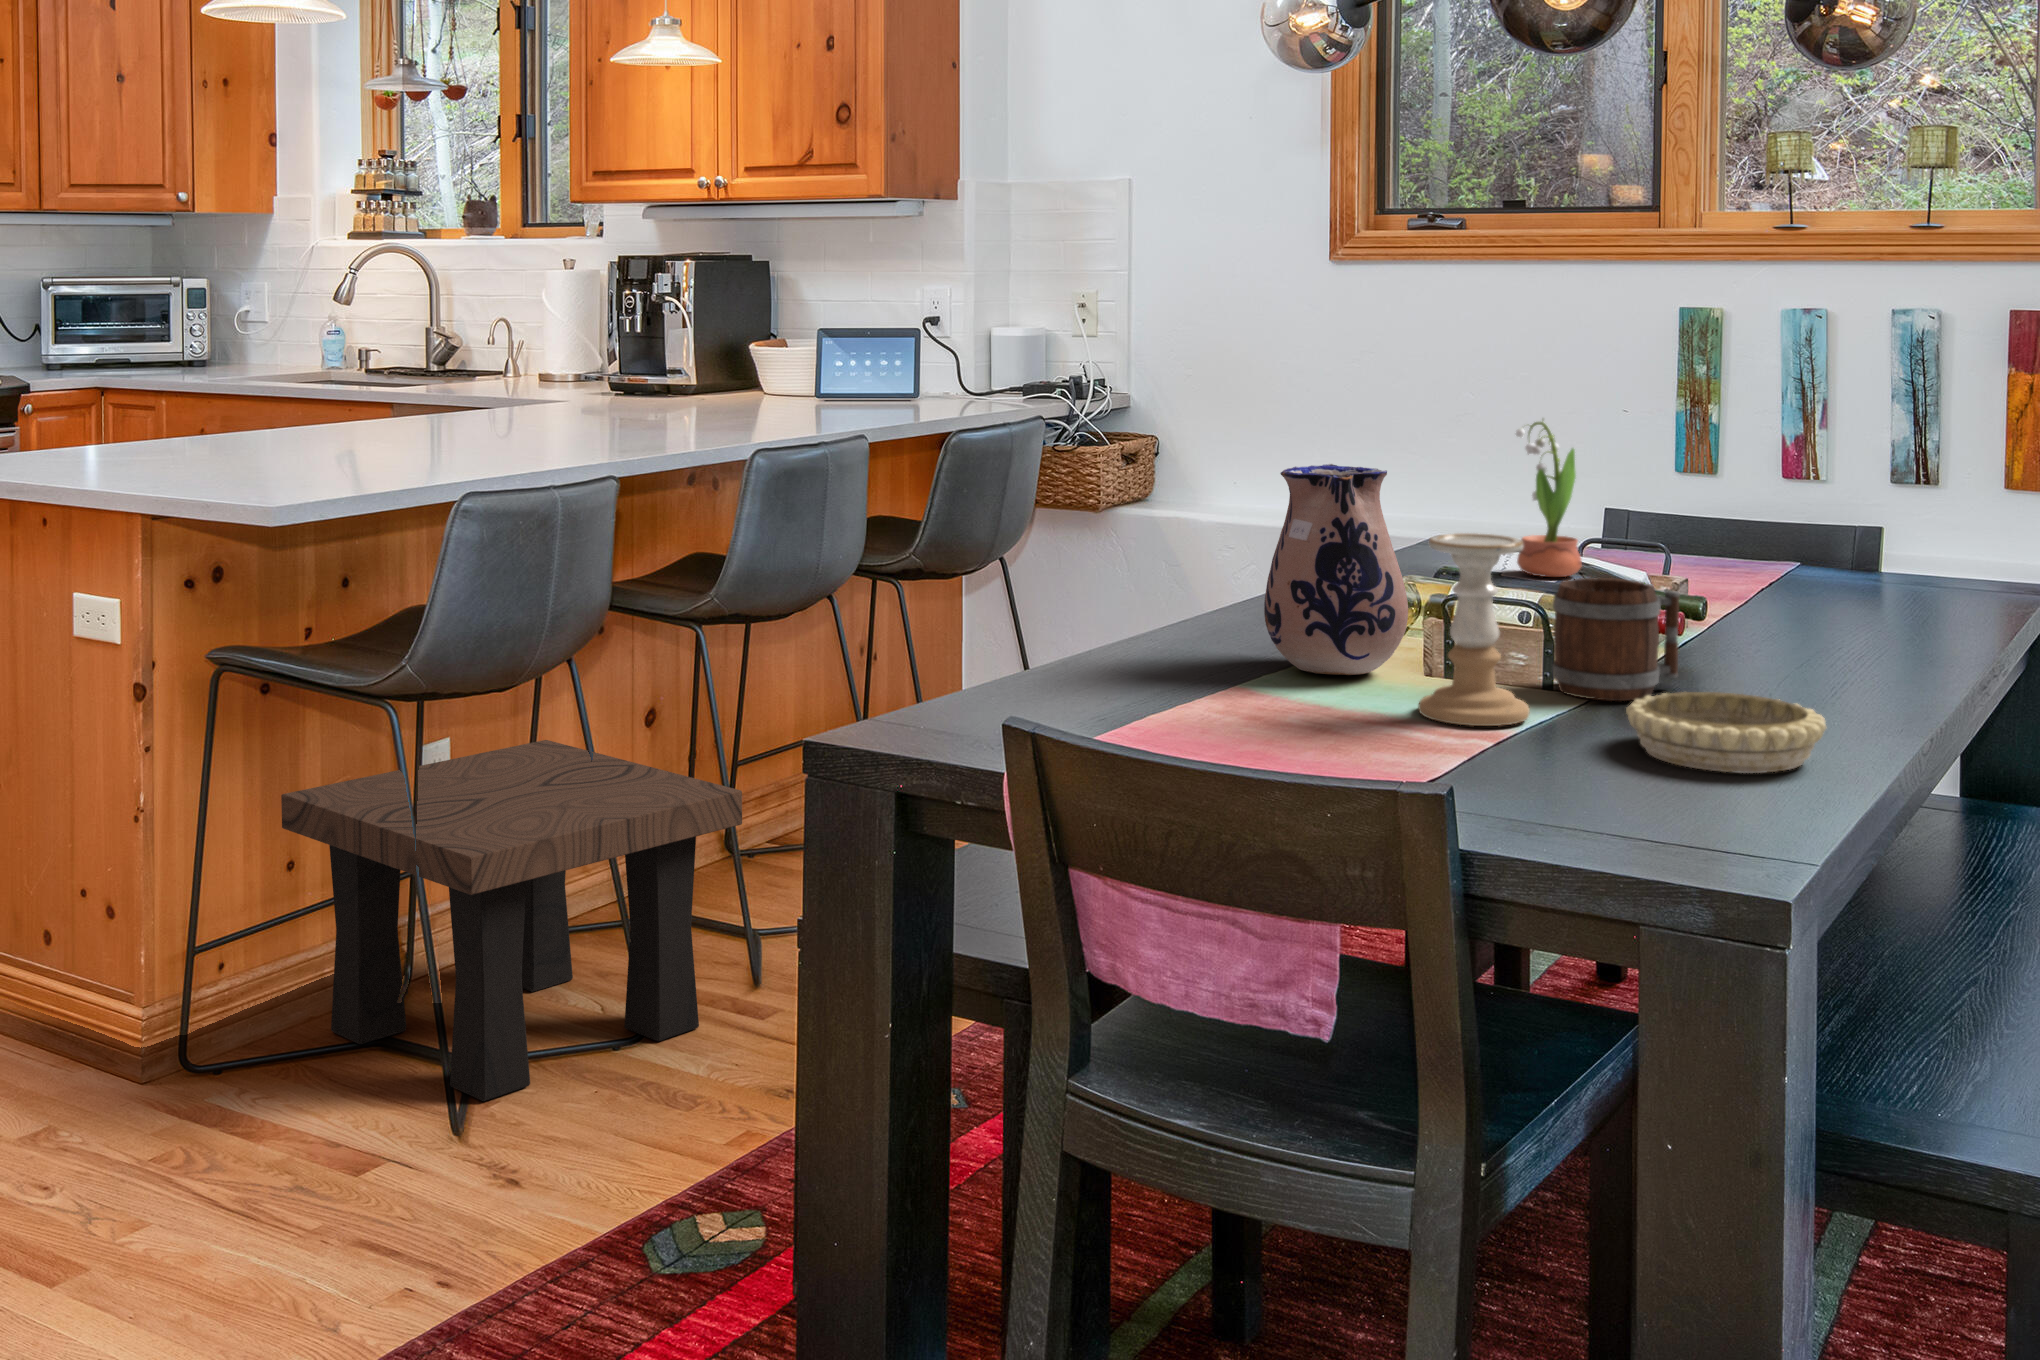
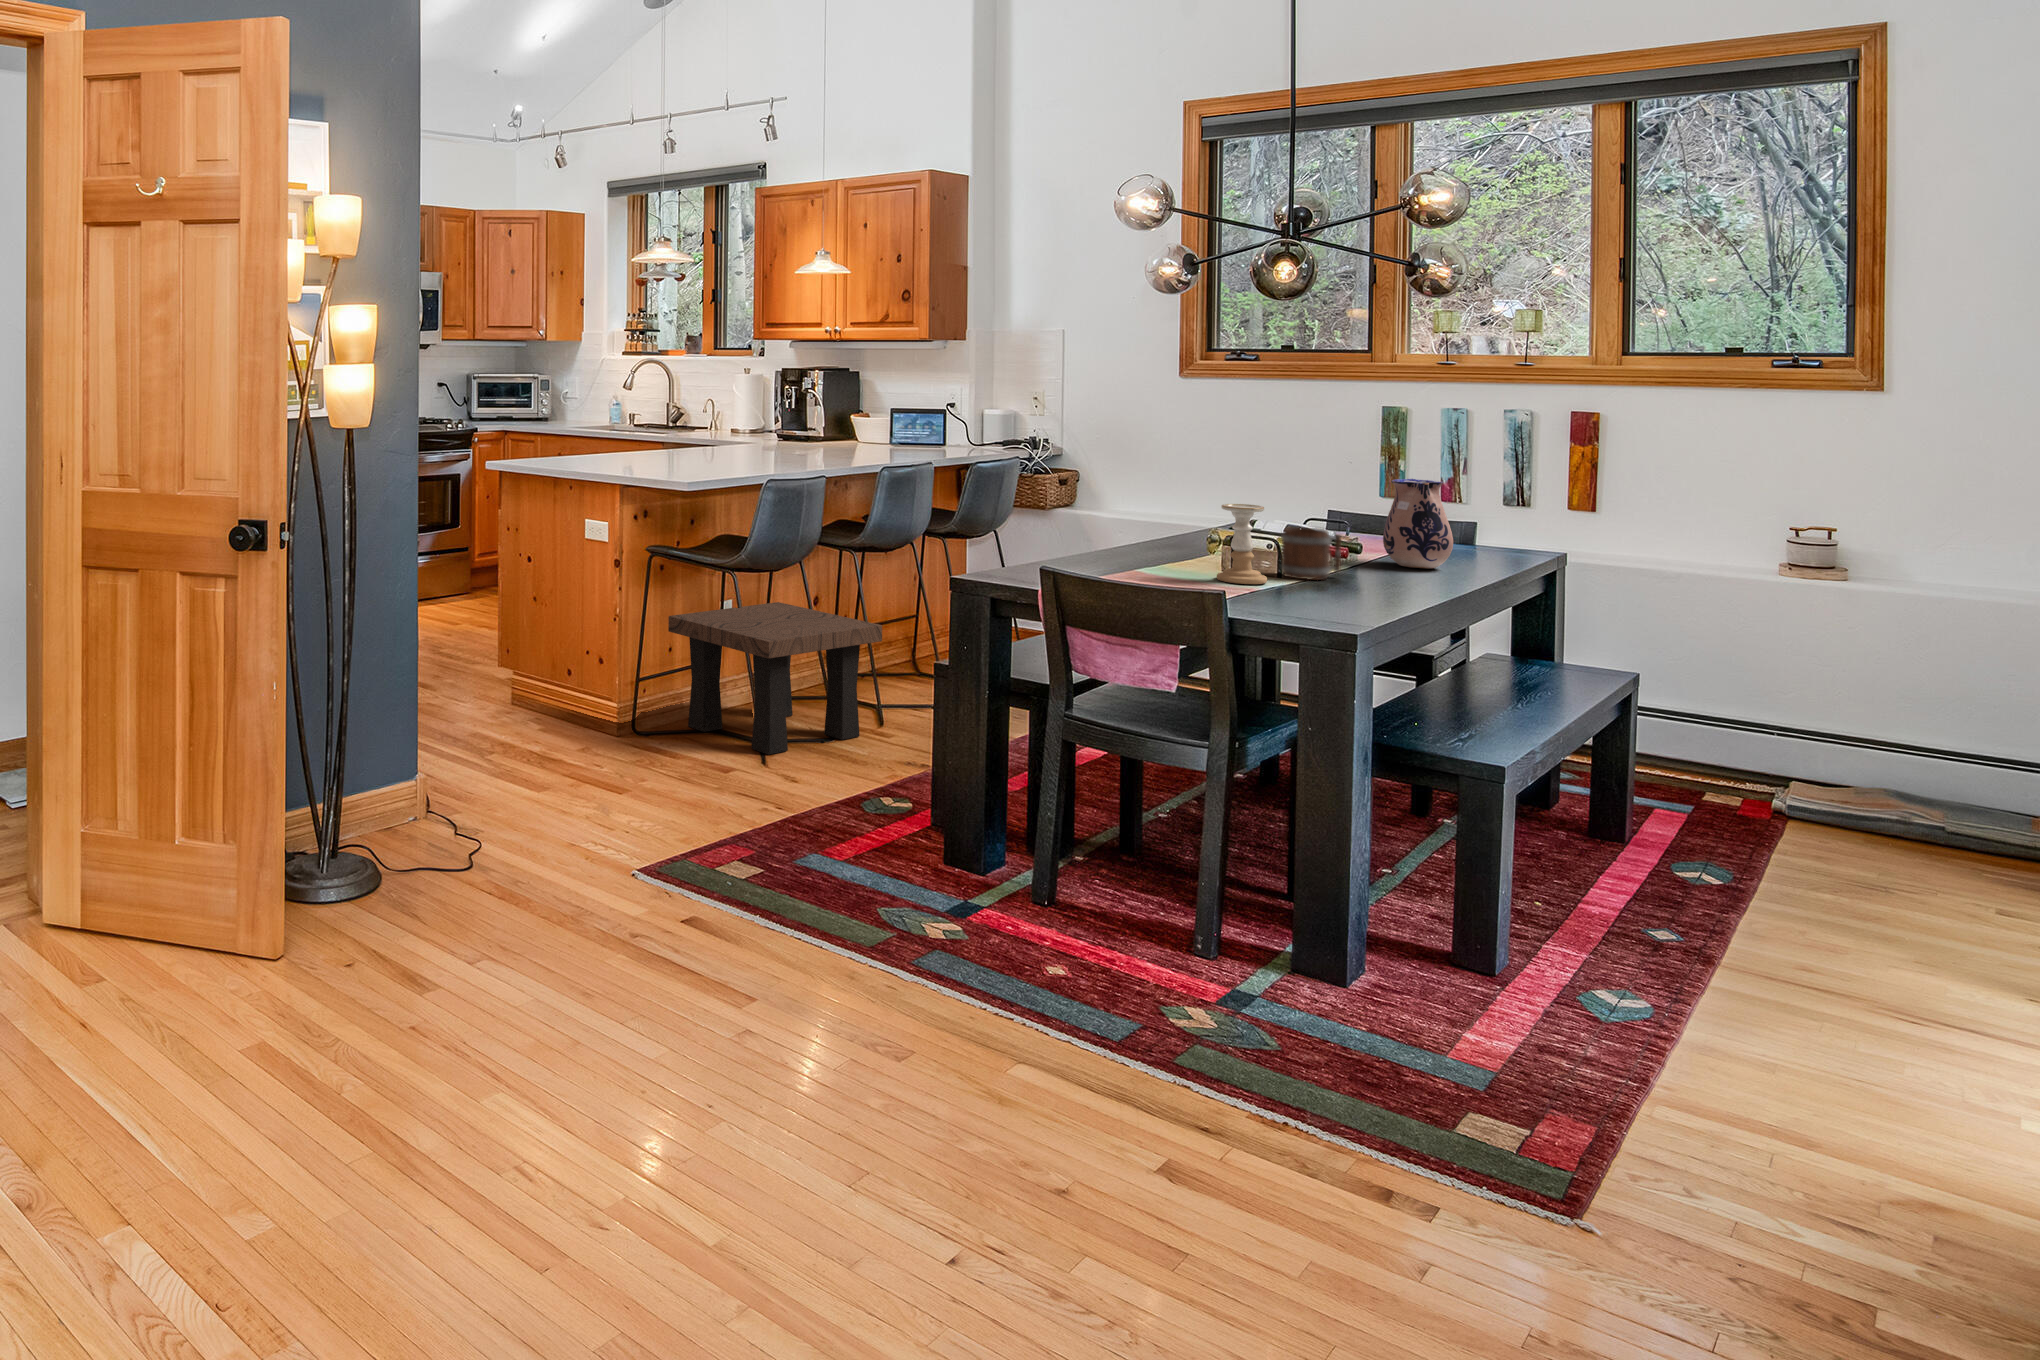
potted flower: present [1516,422,1582,577] -> none [1273,459,1308,537]
ceramic pitcher: present [1264,464,1408,675] -> present [1383,479,1453,568]
decorative bowl: present [1626,692,1826,773] -> none [1309,573,1399,603]

